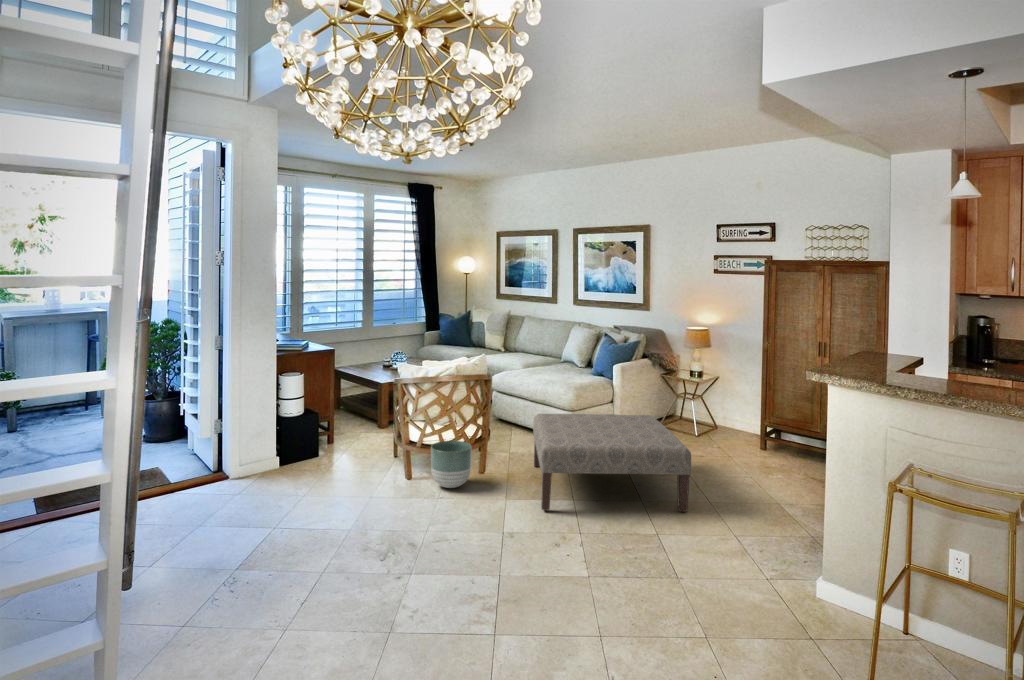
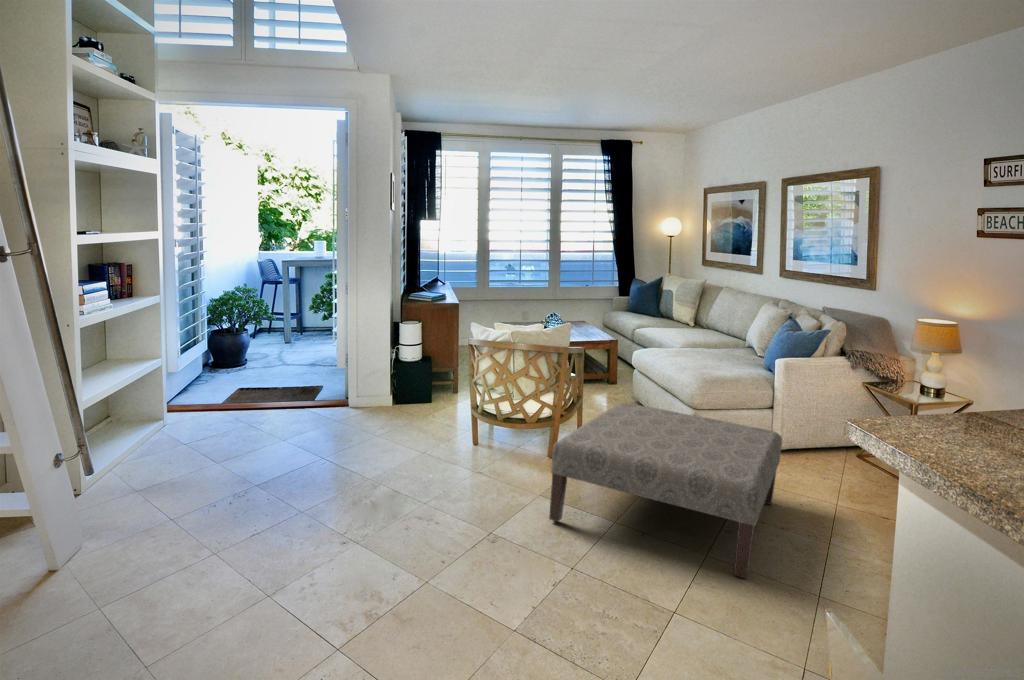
planter: present [431,441,472,488] -> none [470,414,518,469]

